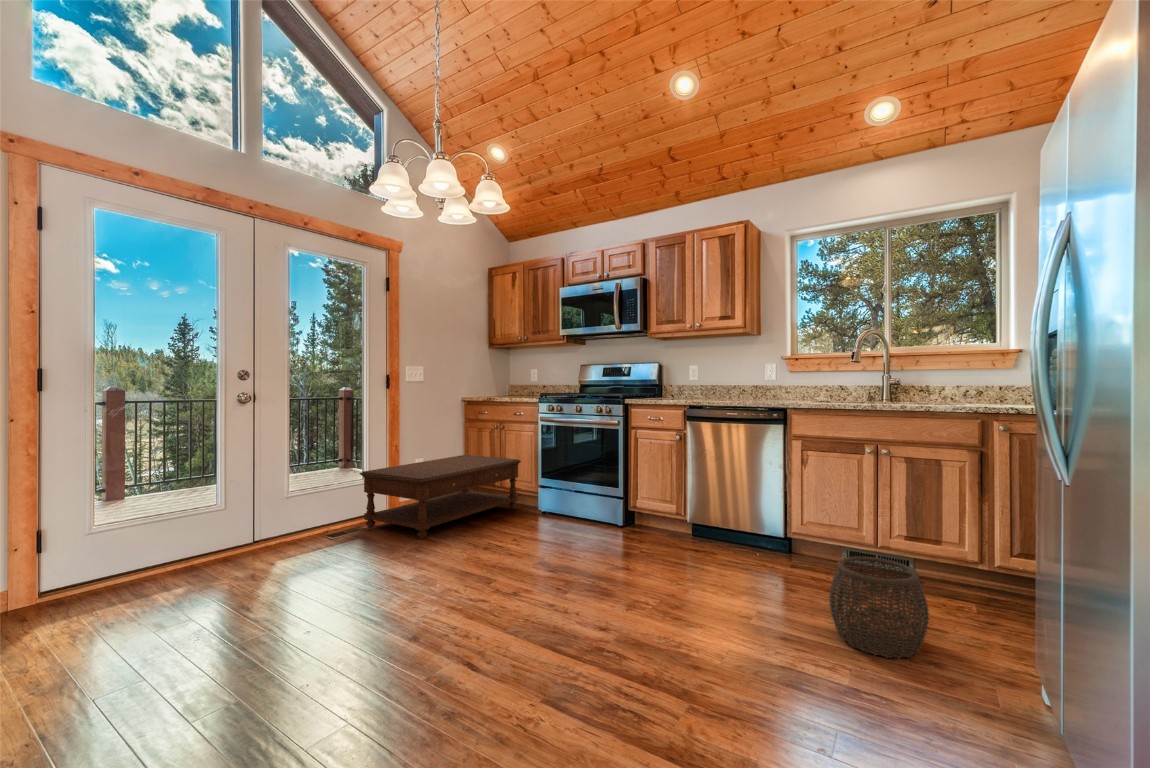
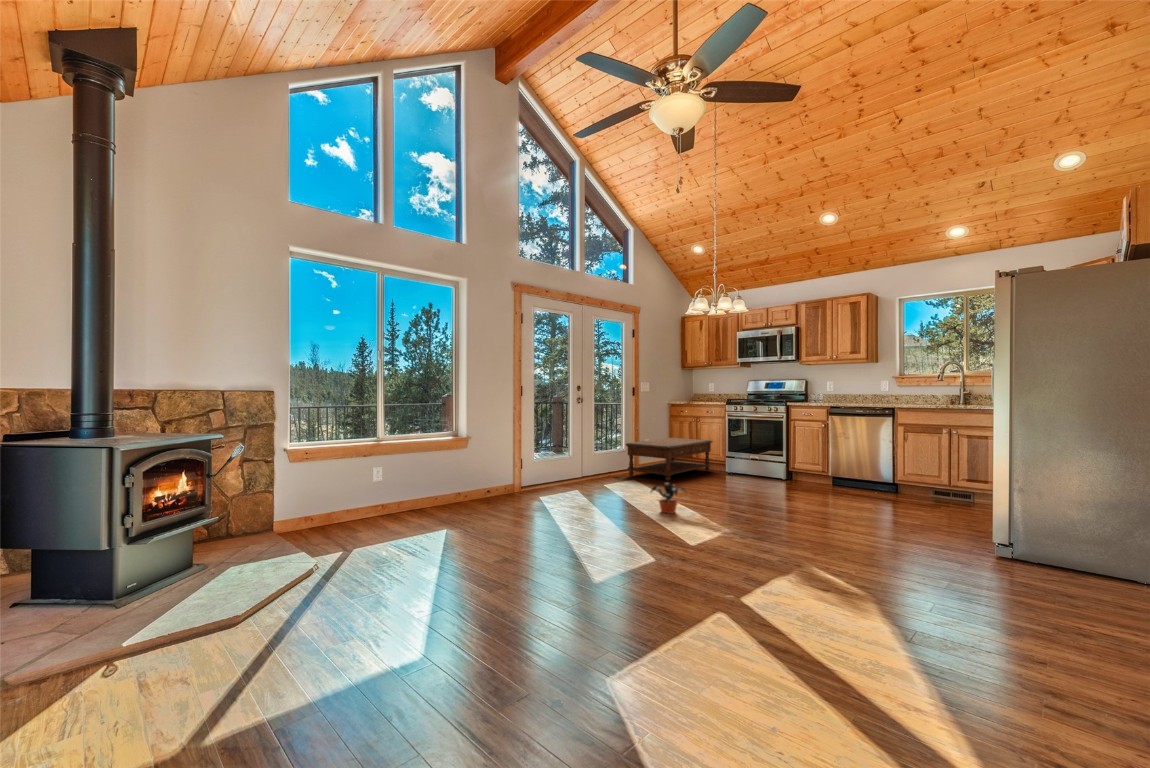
woven basket: present [829,557,930,659] -> none [915,480,967,522]
potted plant: none [242,589,342,676] -> present [651,483,685,513]

